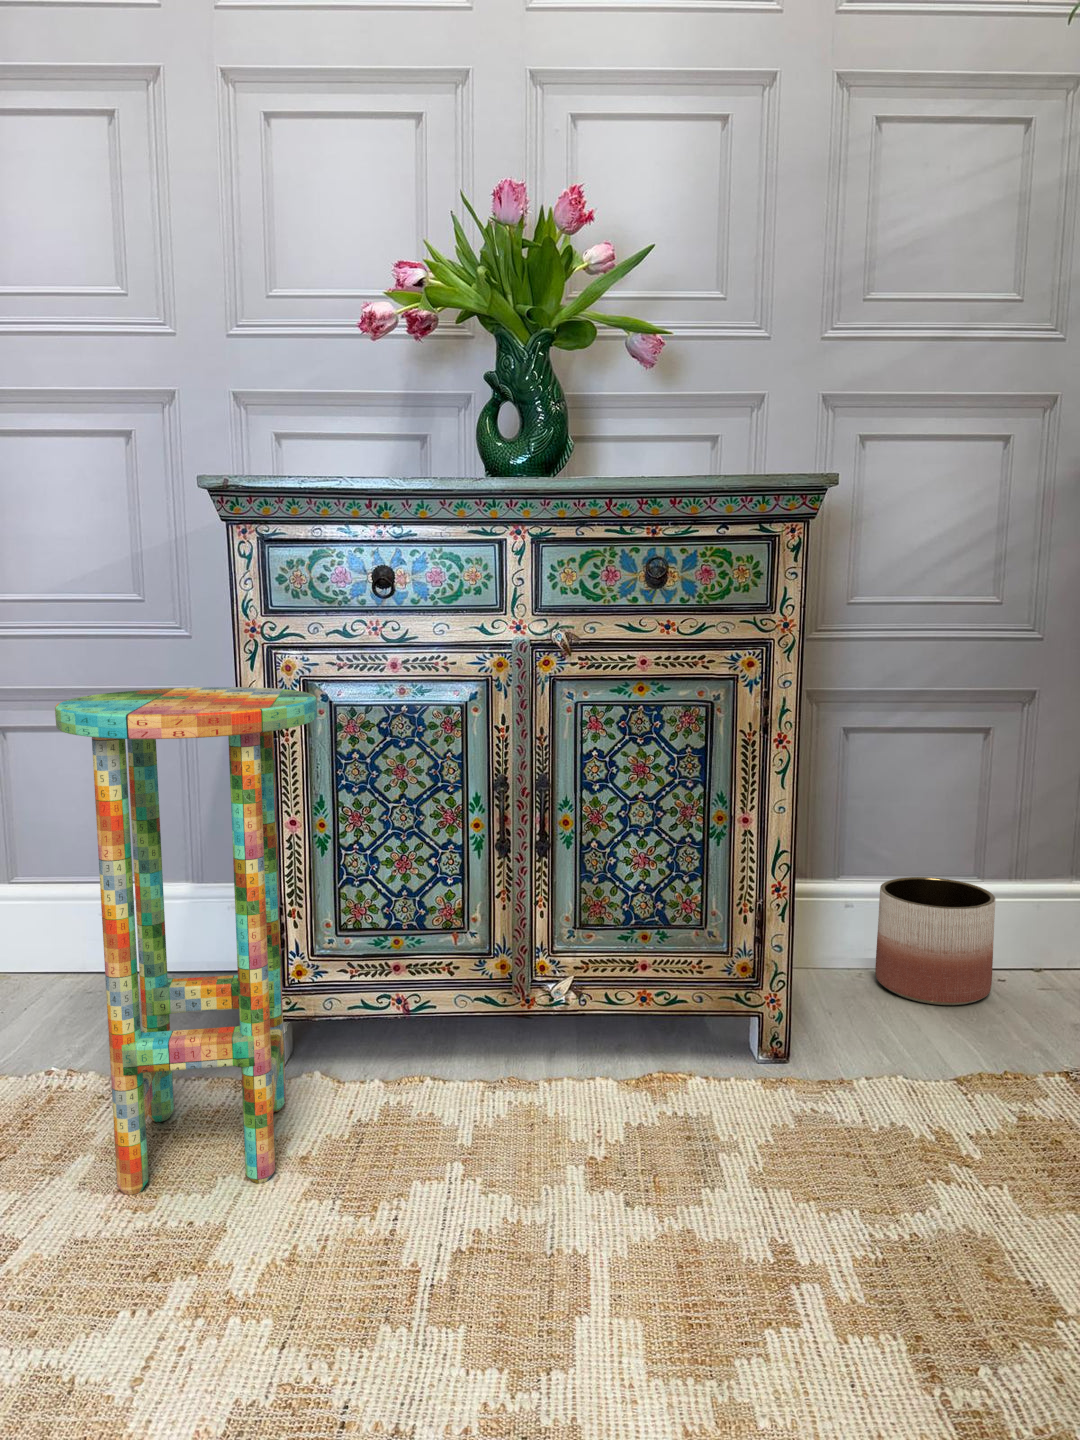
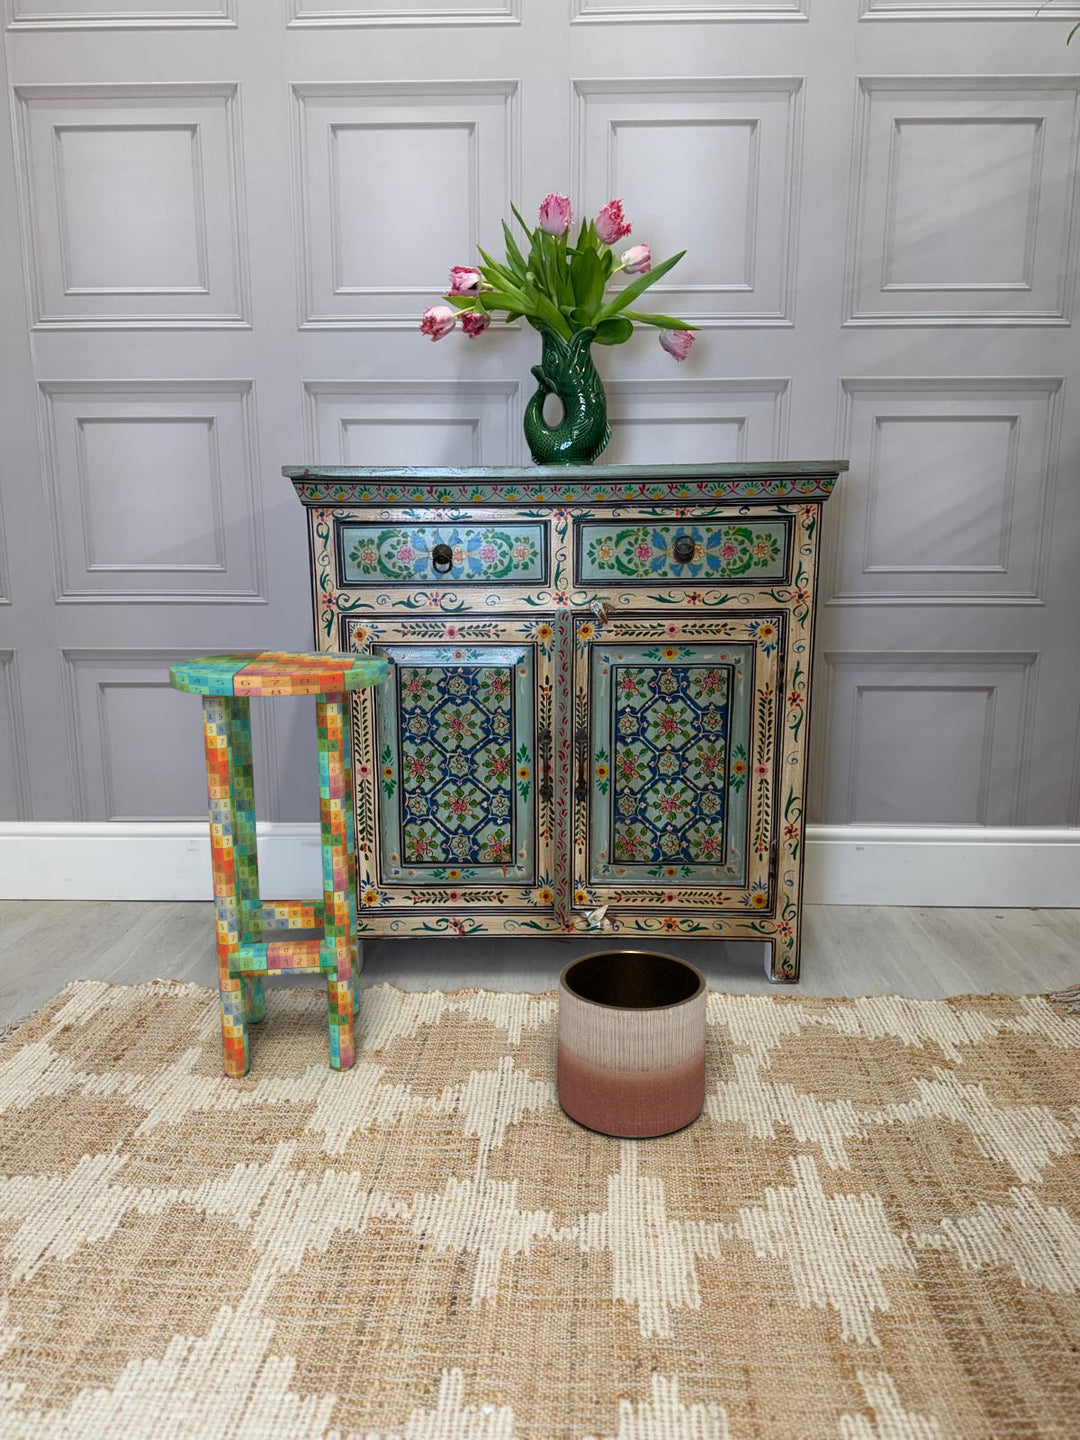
planter: present [875,877,995,1005] -> present [557,950,707,1138]

